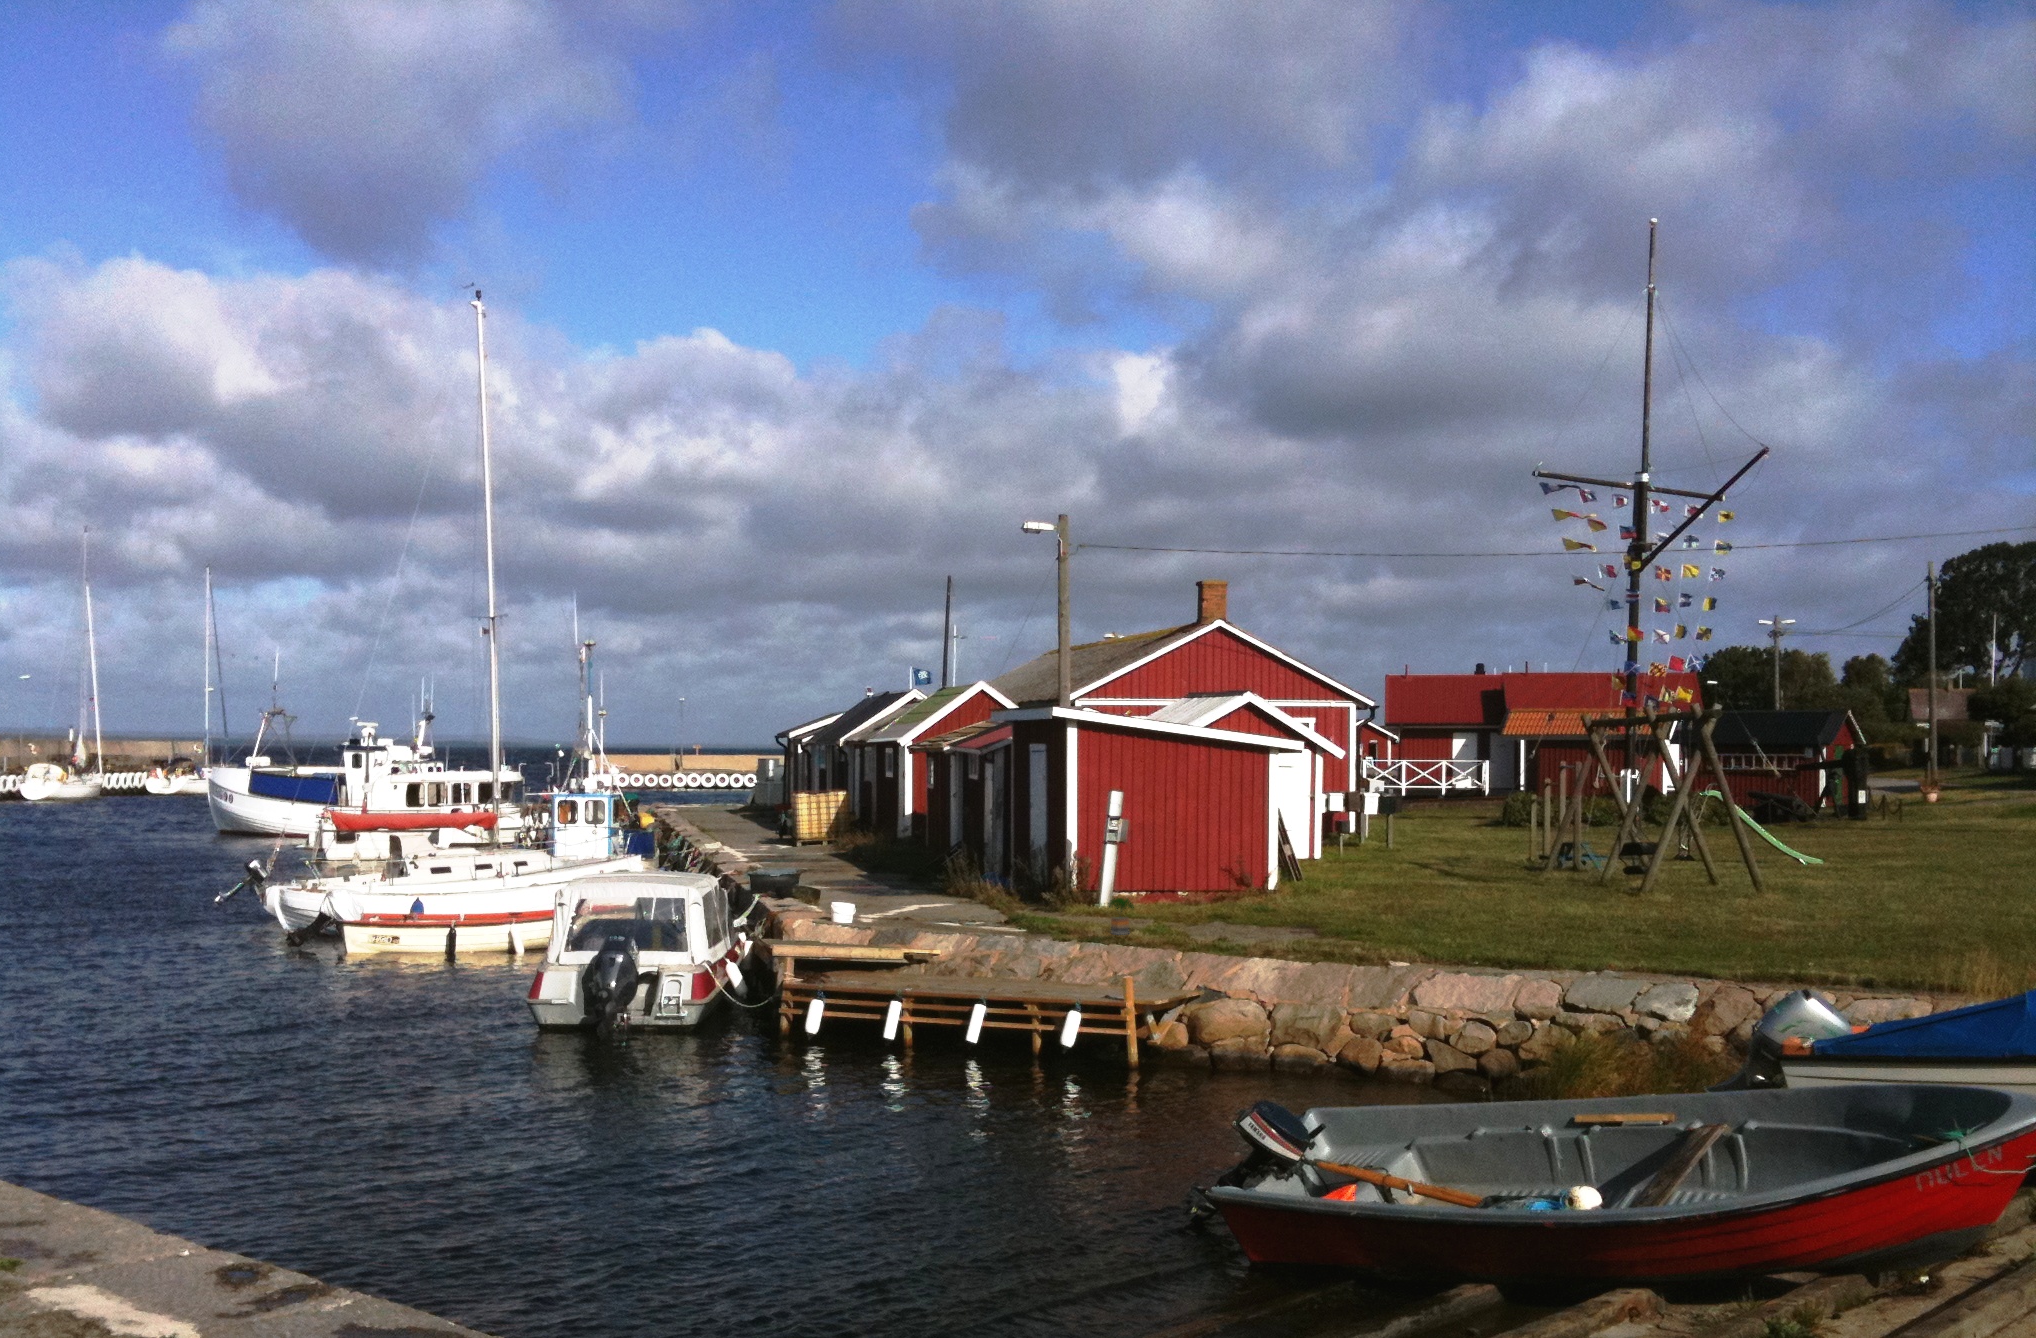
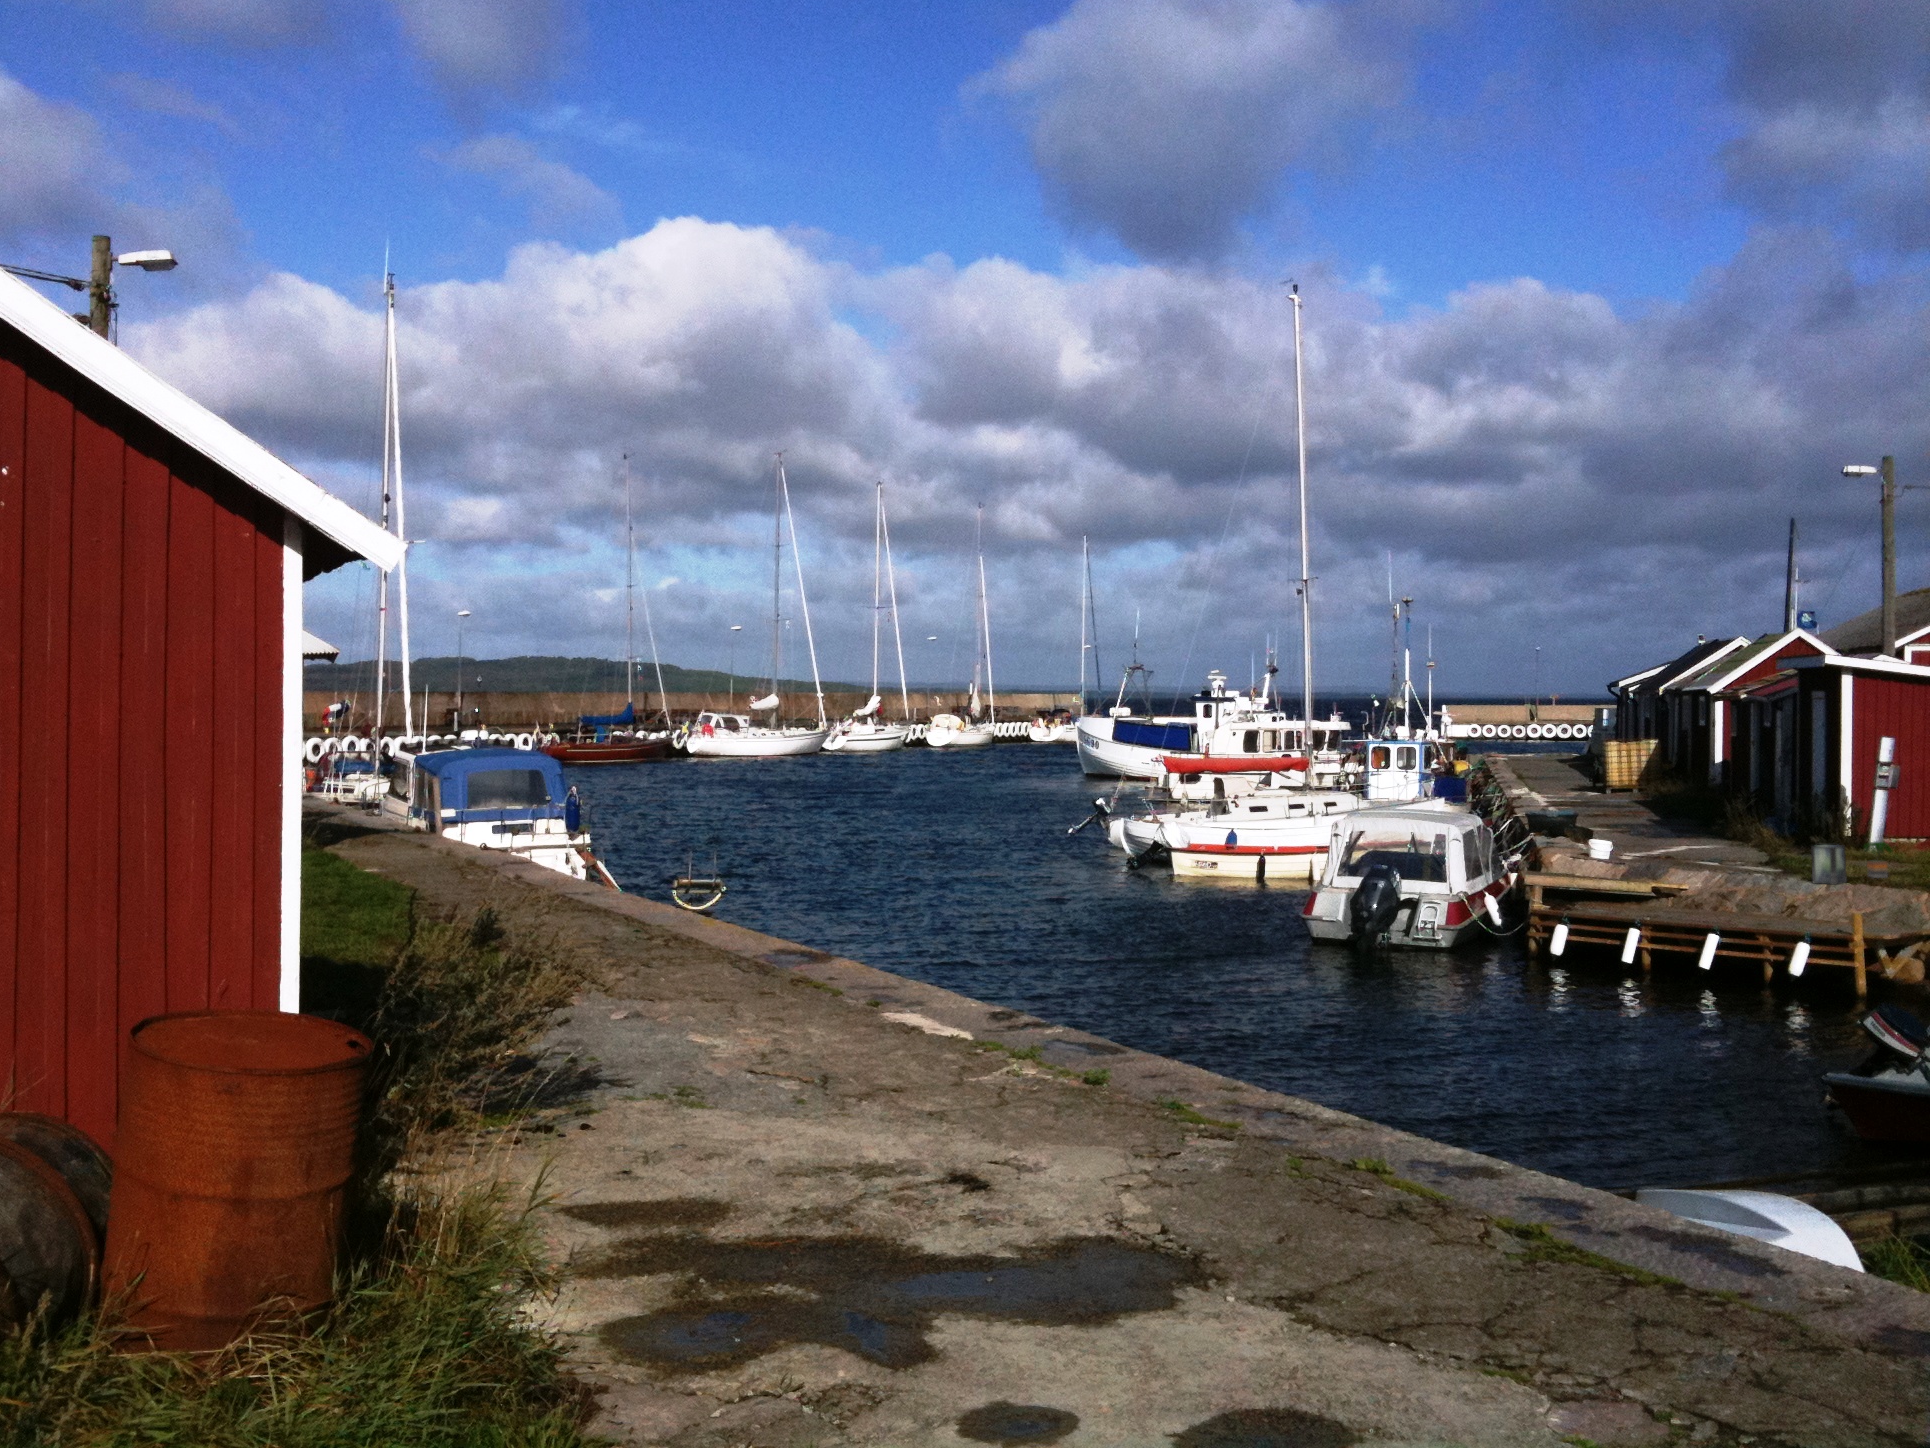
storage box: none [1067,903,1098,945] -> present [1811,845,1847,885]

